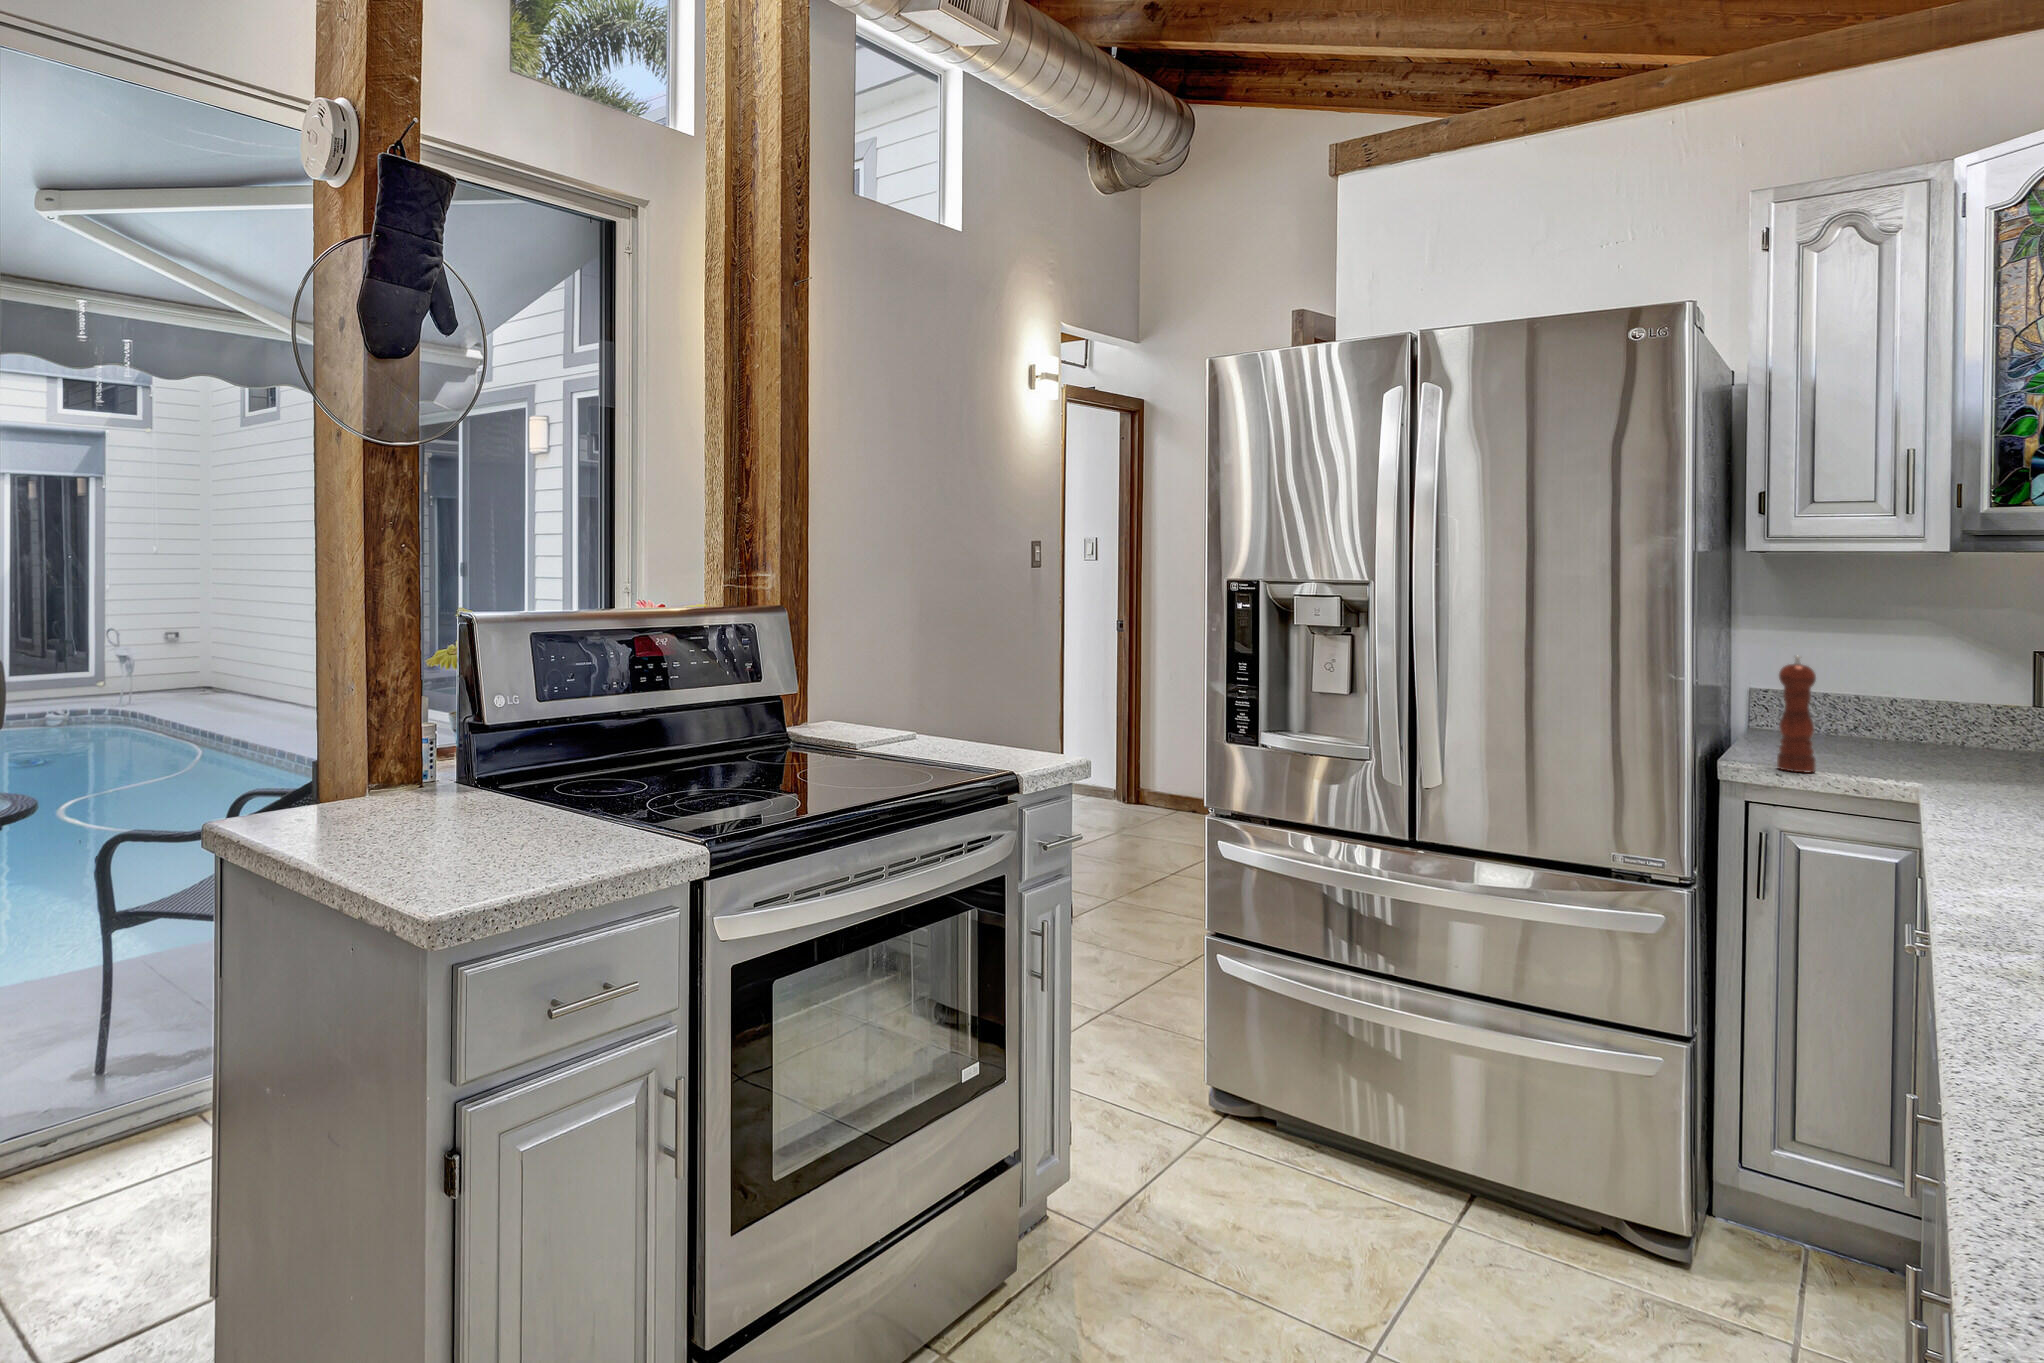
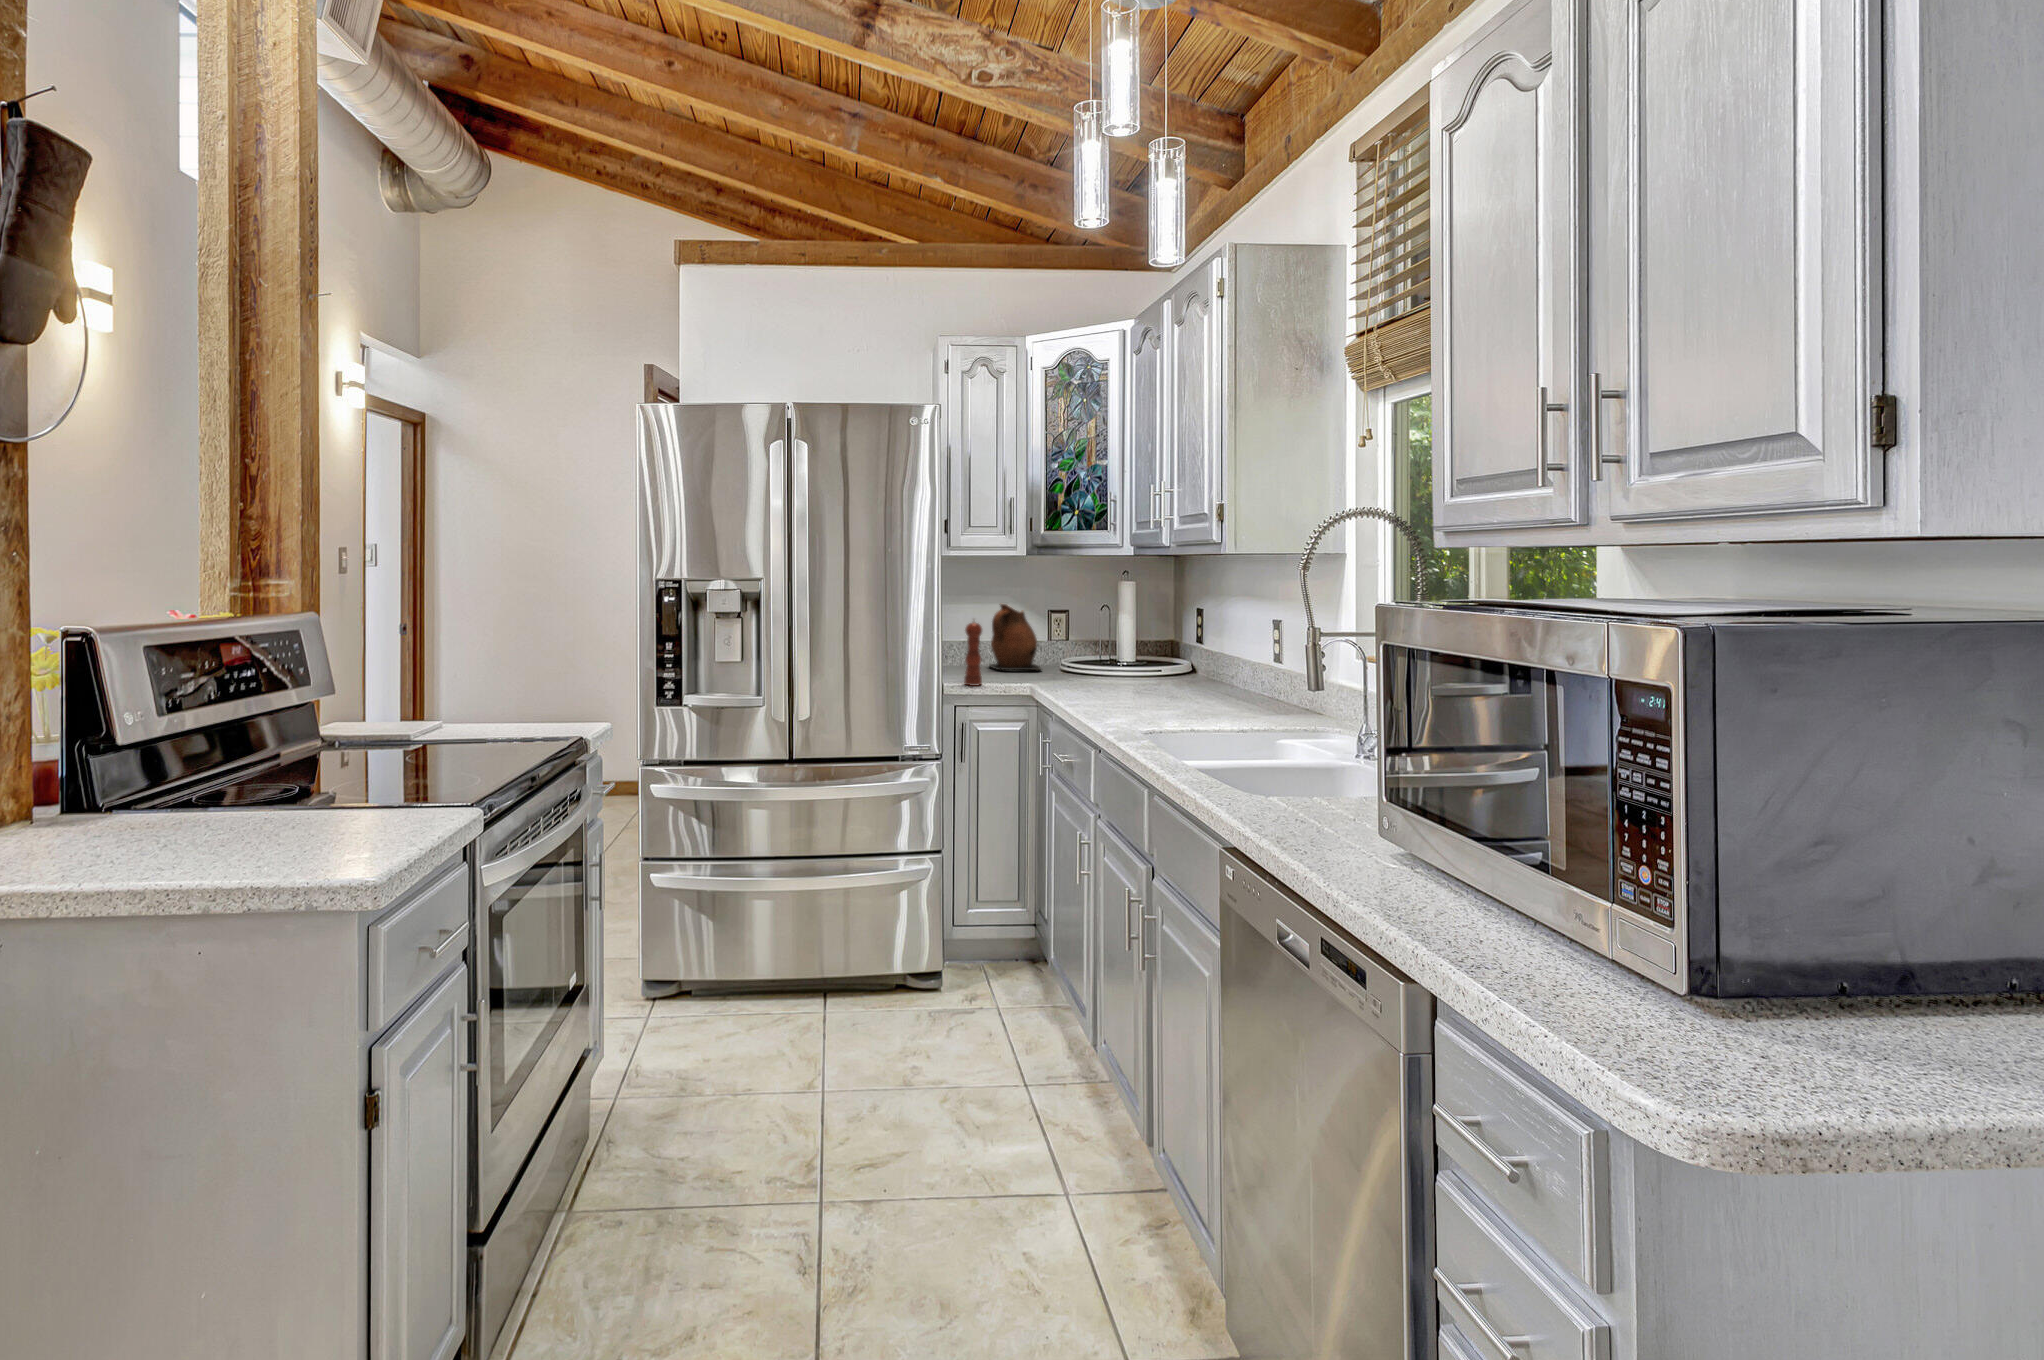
ceramic pitcher: none [1874,640,2002,768] -> present [990,604,1041,670]

